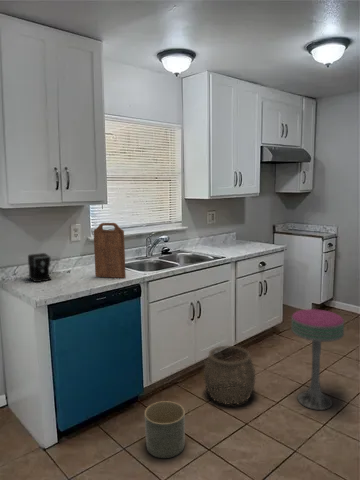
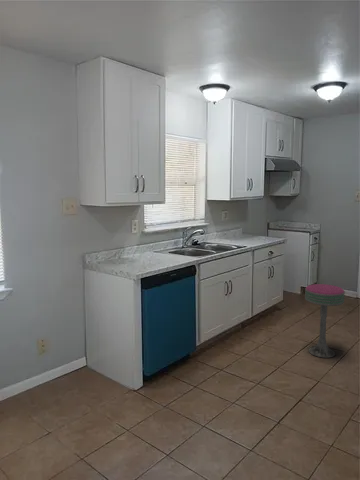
cutting board: present [94,223,126,278] -> none [159,218,184,261]
coffee maker: present [28,253,51,282] -> none [107,242,134,264]
woven basket: present [204,346,255,404] -> none [238,314,278,357]
planter: present [145,401,185,458] -> none [209,352,239,390]

